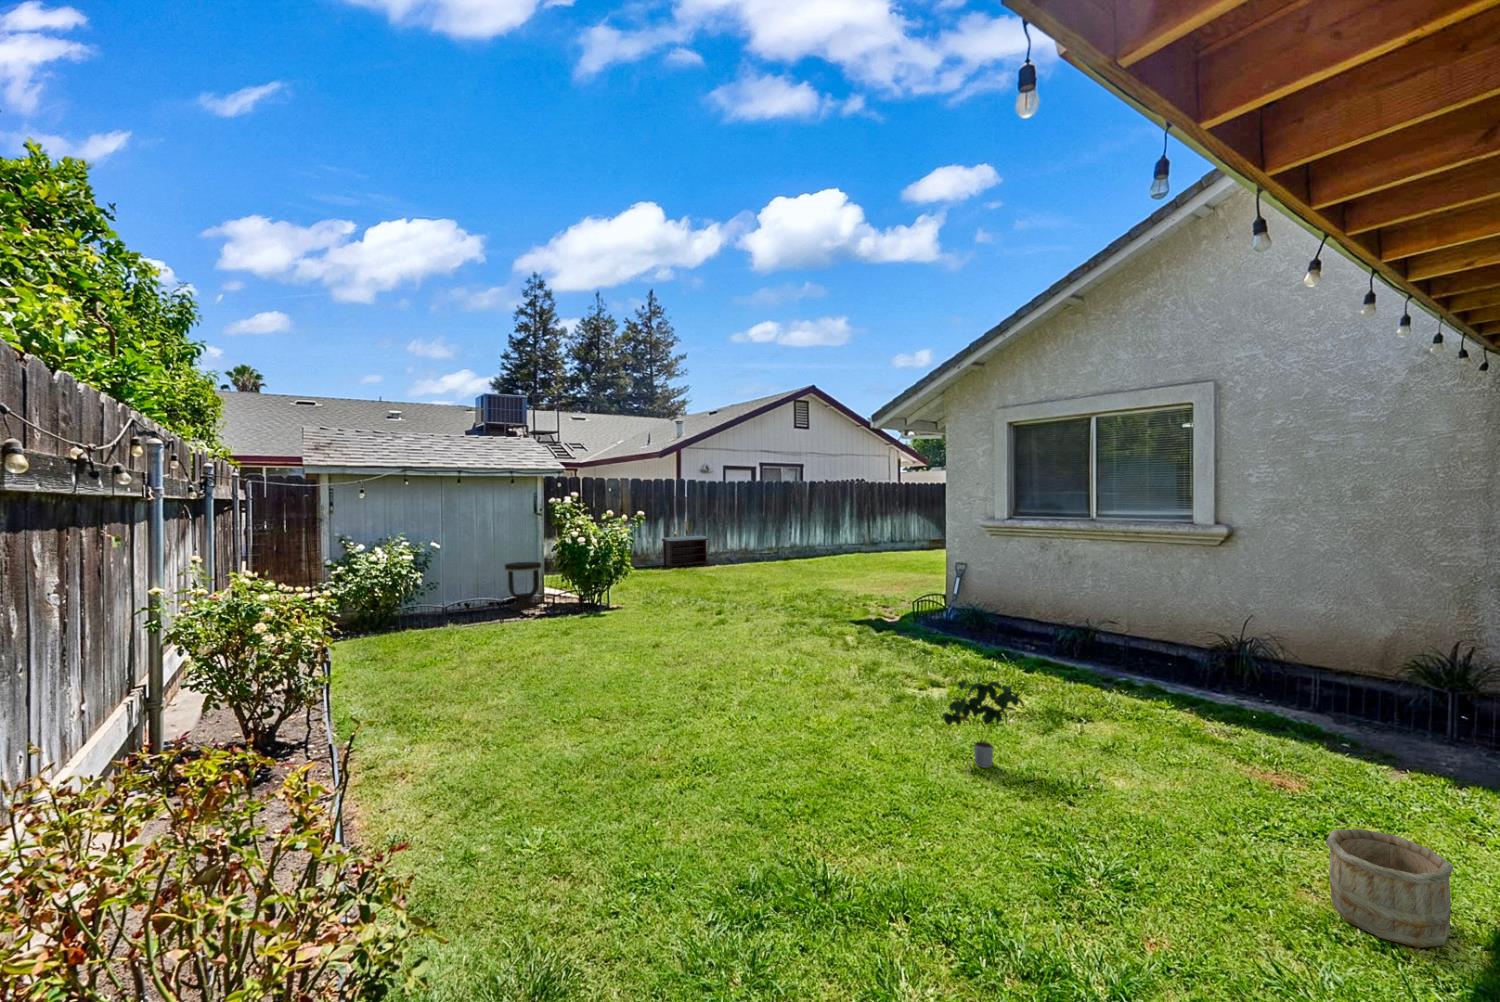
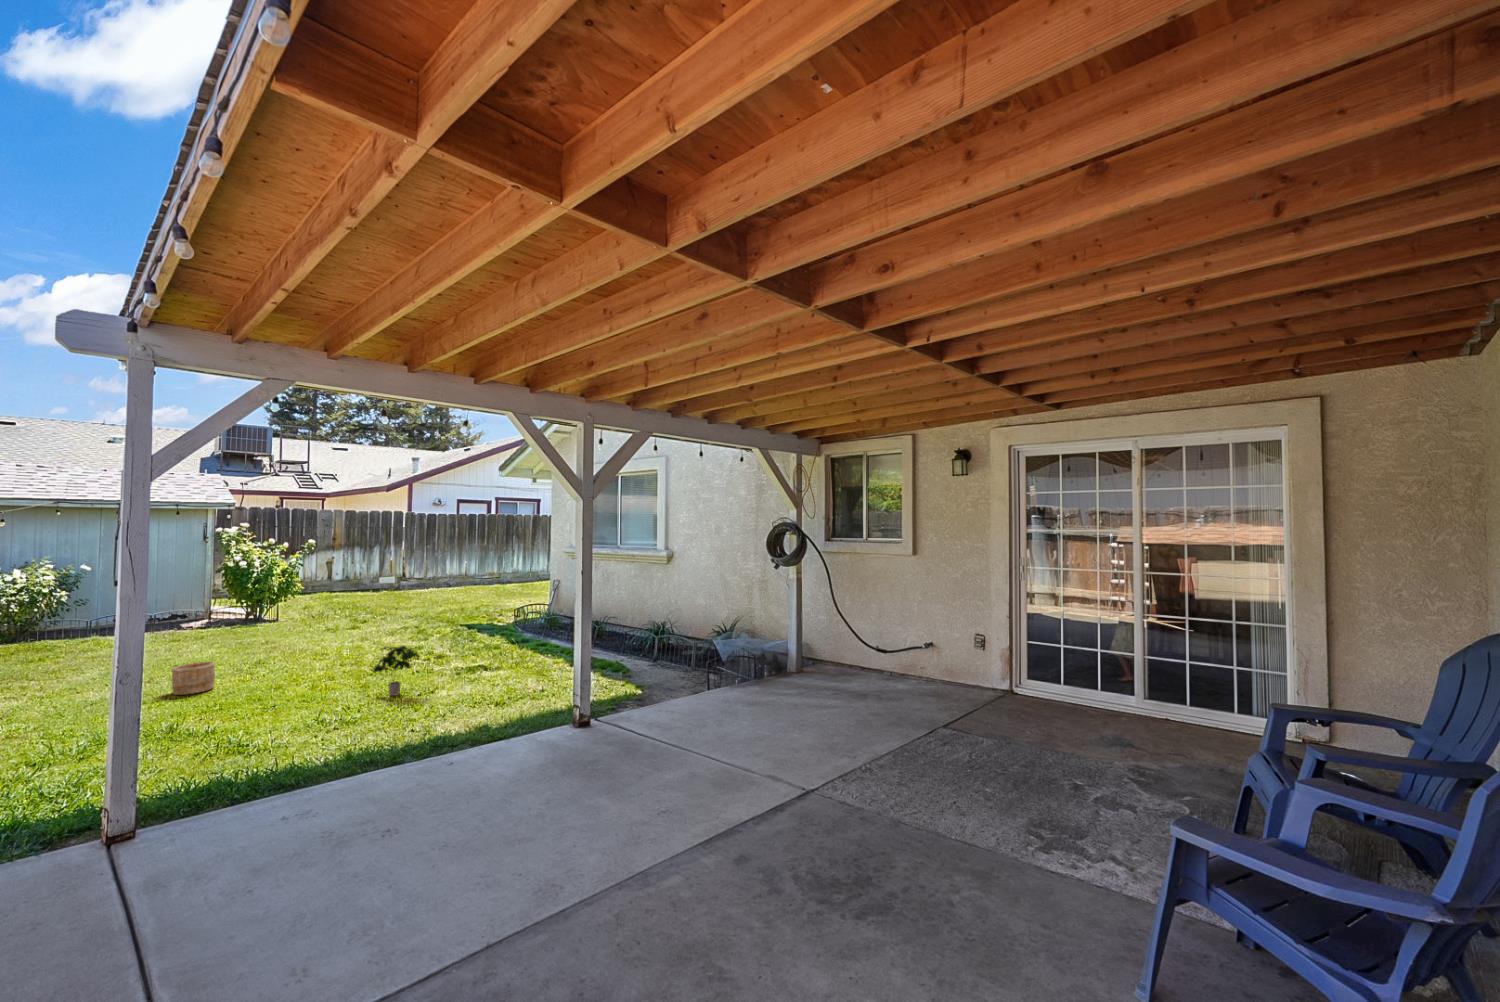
bench: present [662,535,708,568] -> none [371,560,417,587]
side table: present [505,562,542,611] -> none [166,582,206,624]
wooden bucket: present [1325,829,1453,948] -> present [171,662,215,695]

